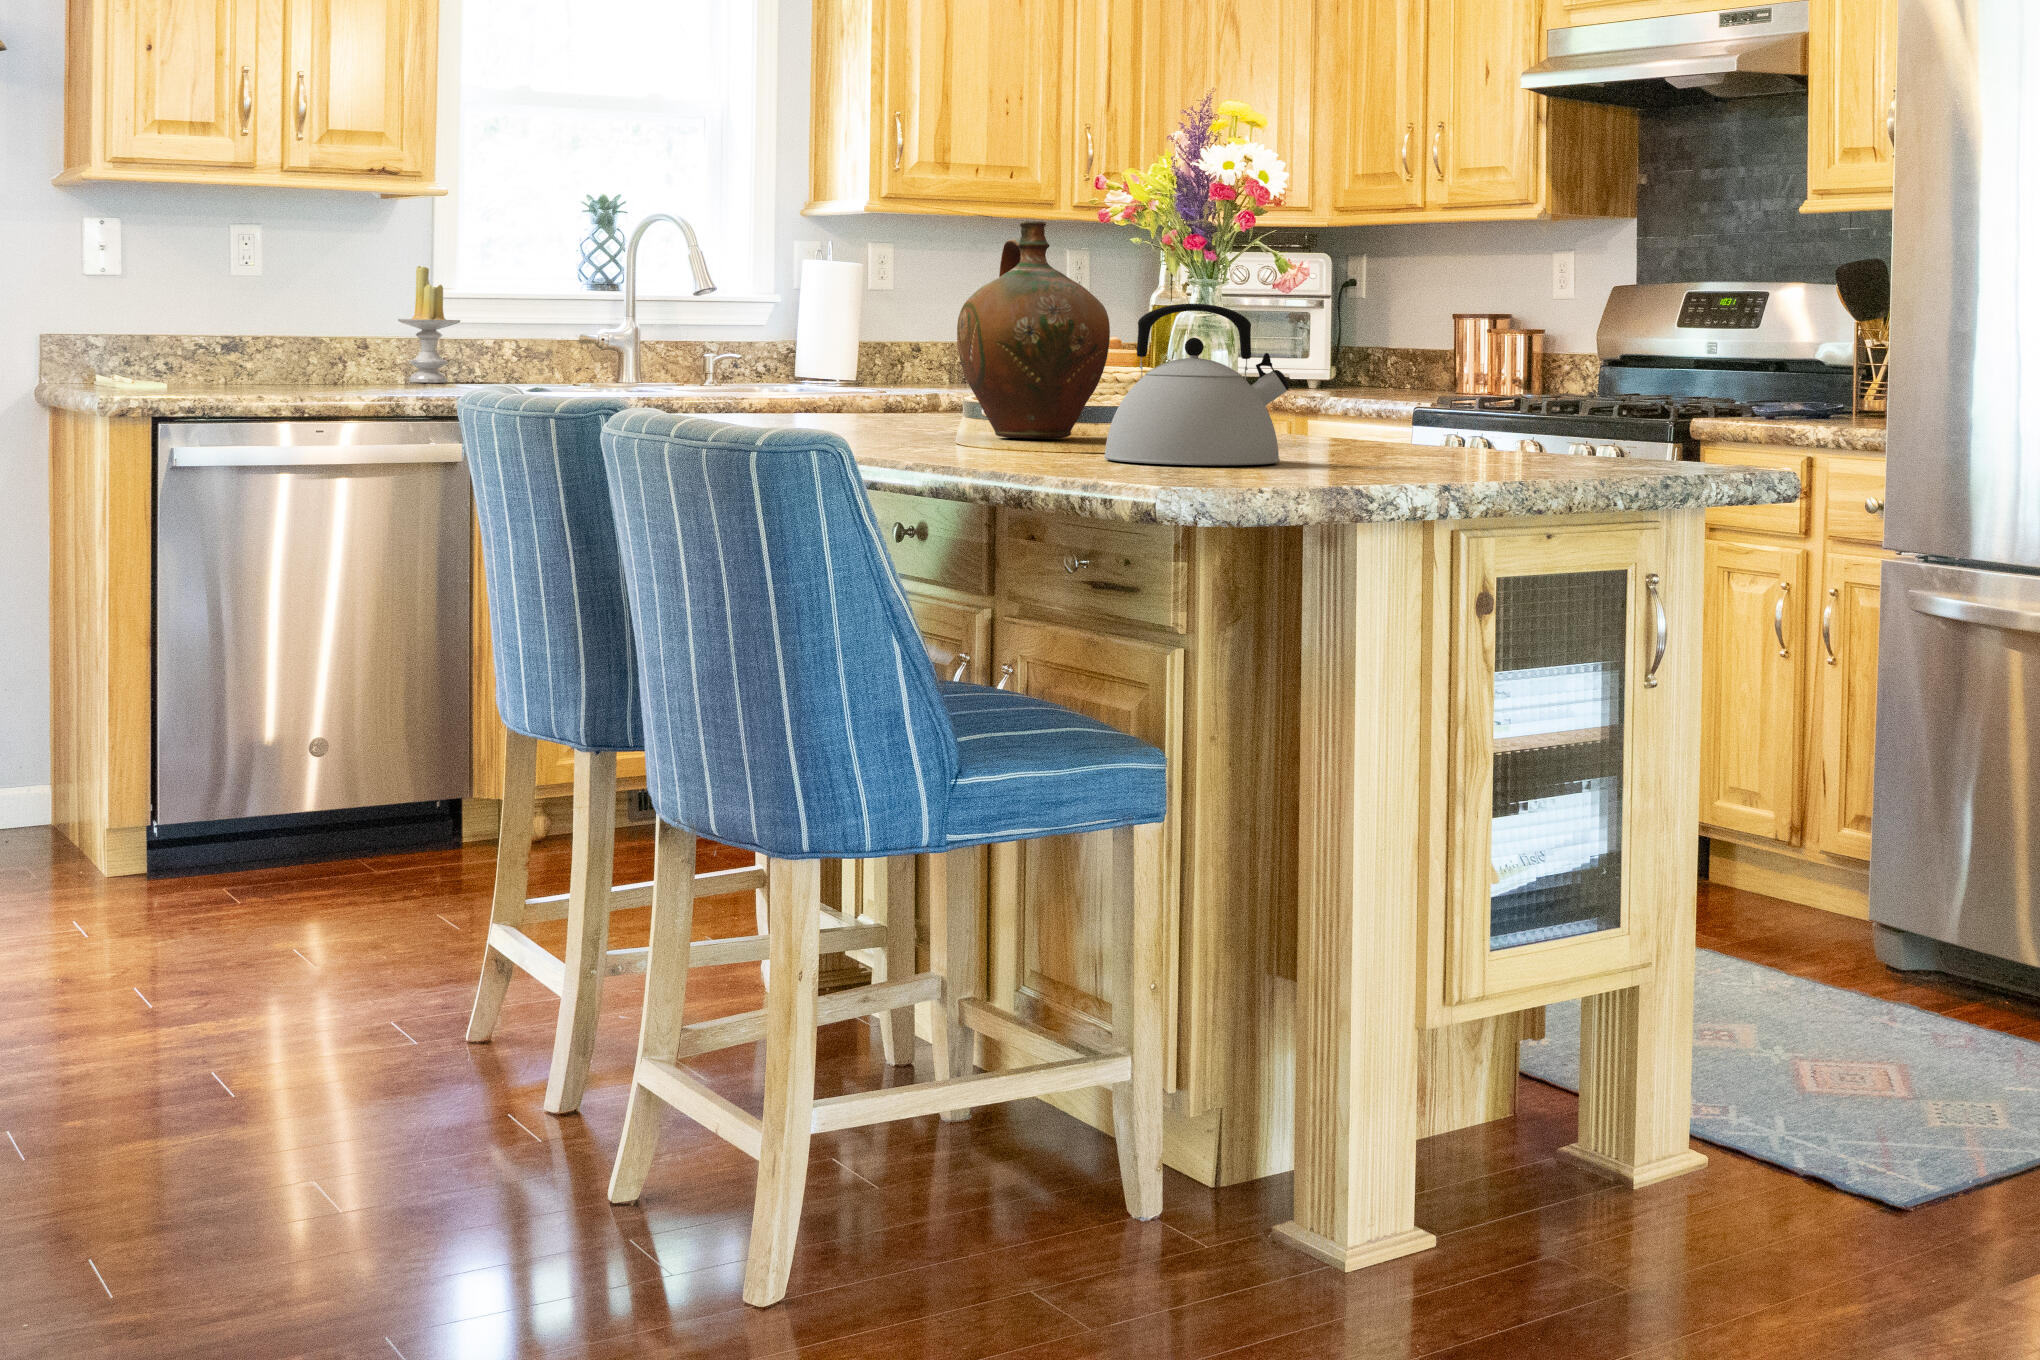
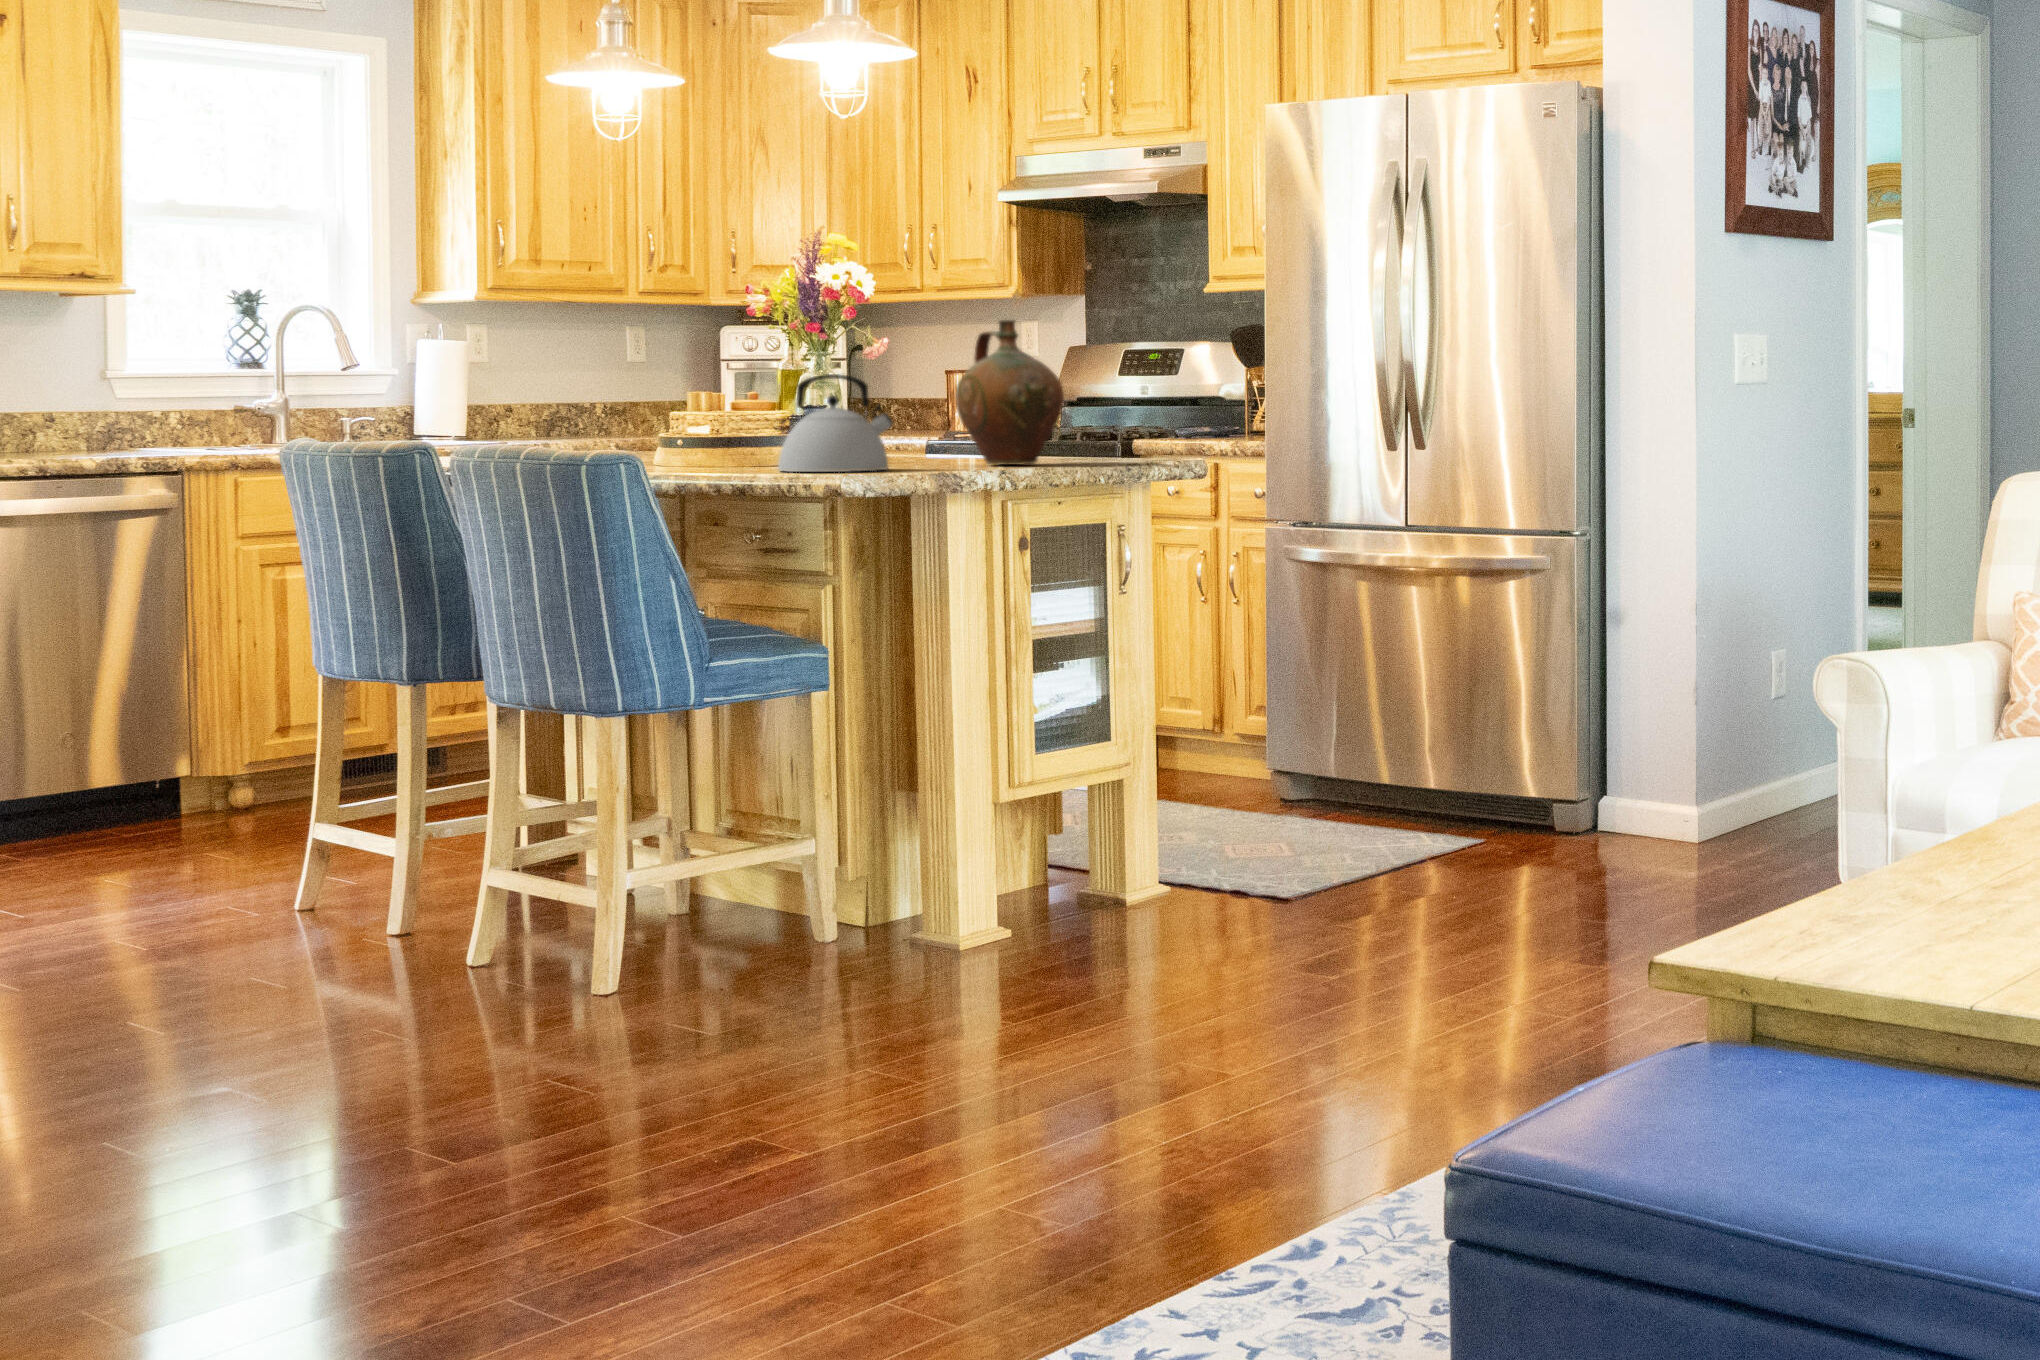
ceramic jug: present [957,221,1110,438] -> present [956,320,1064,465]
candle: present [398,266,460,383] -> none [72,351,129,447]

